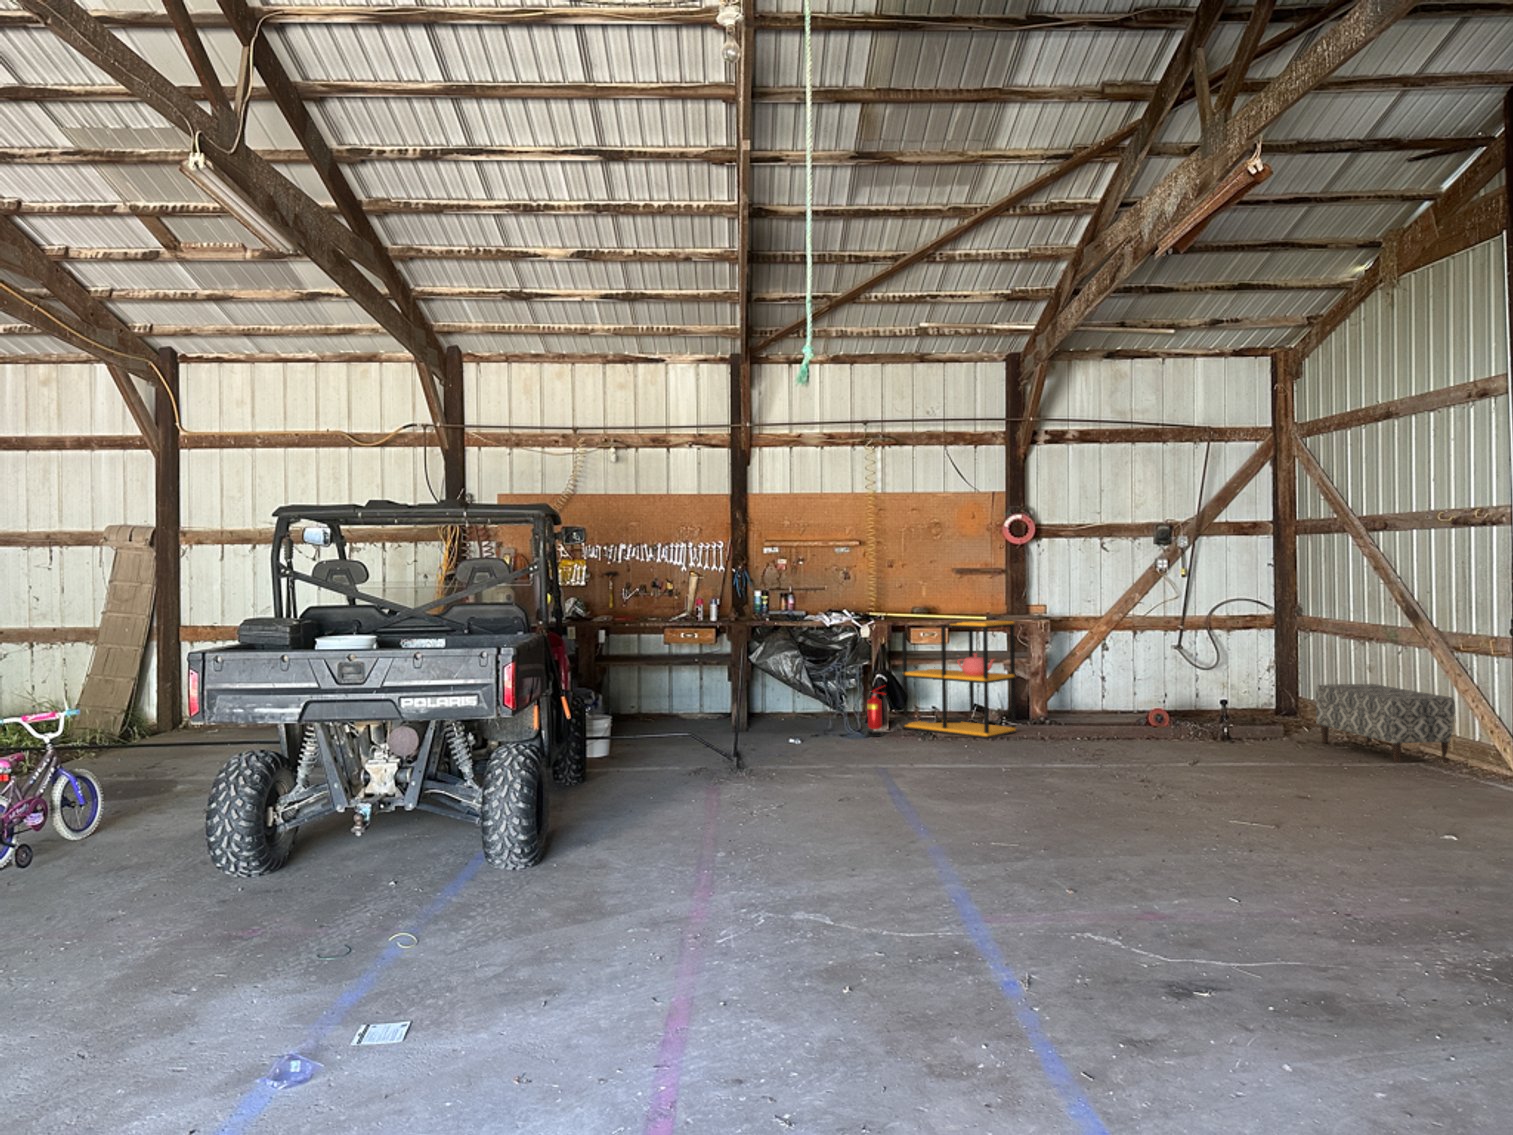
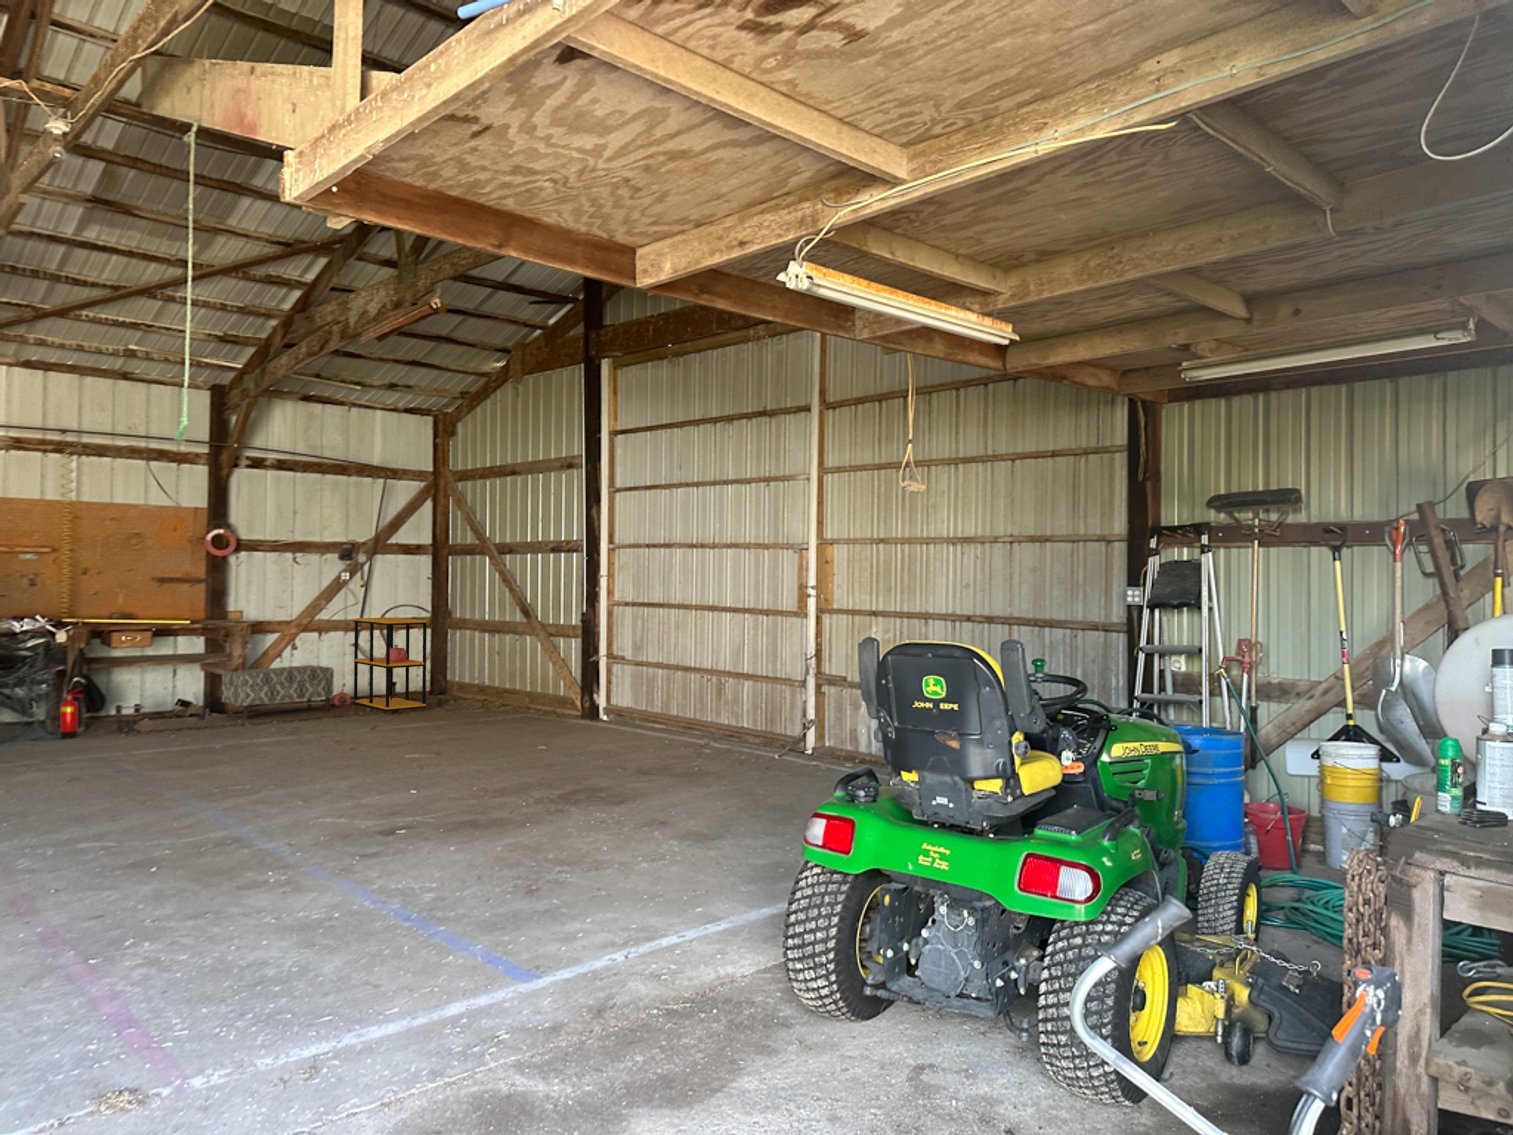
shelving unit: present [902,621,1016,738] -> present [354,617,427,711]
bench: present [1316,684,1456,763] -> present [222,665,334,720]

